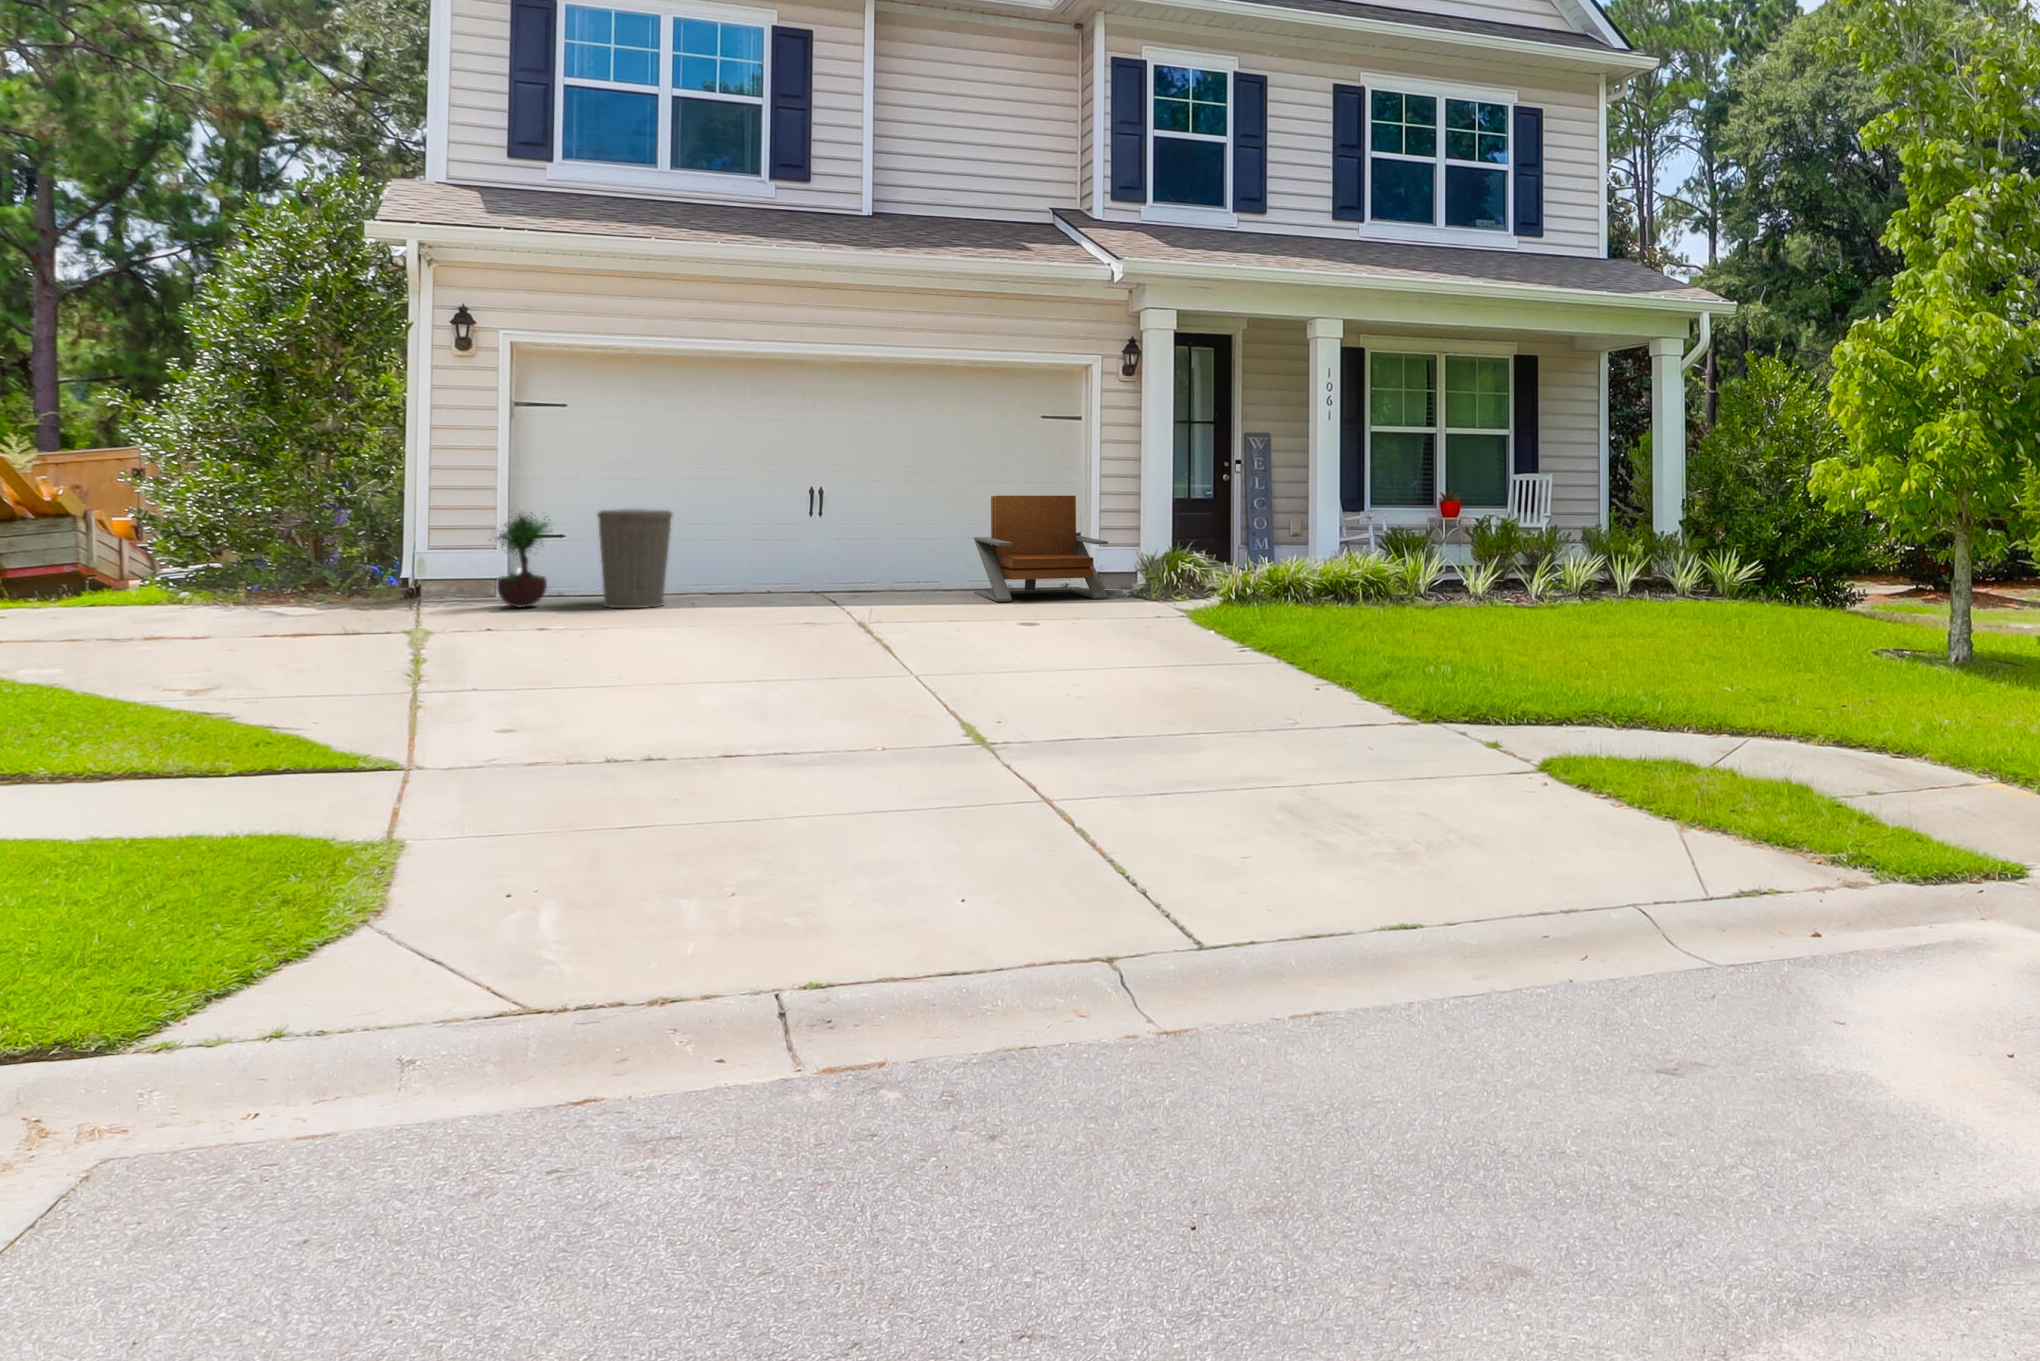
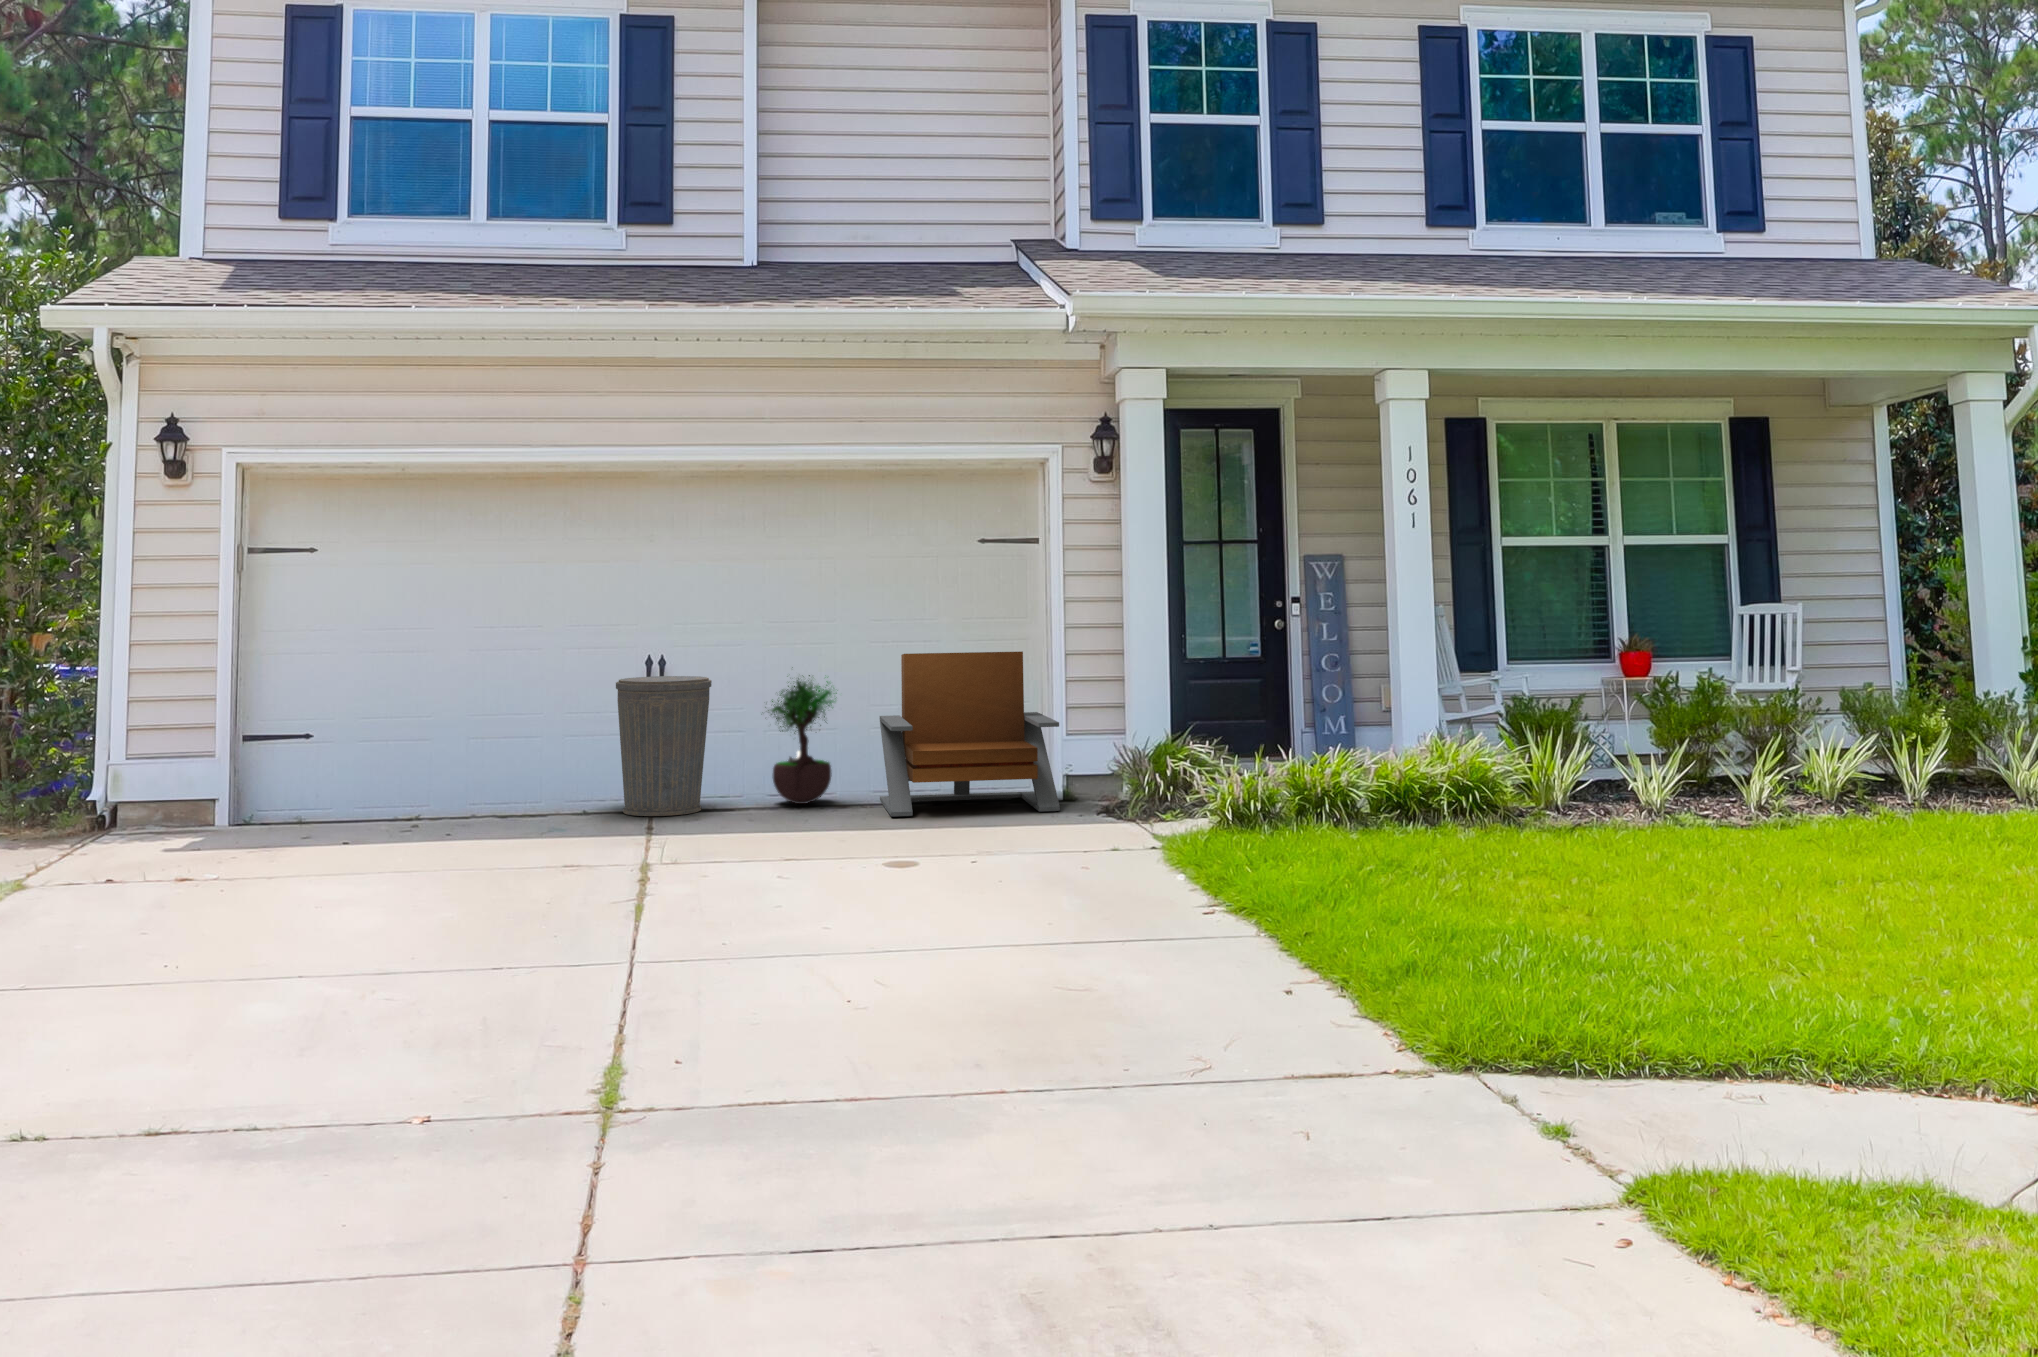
trash can: present [598,509,672,608] -> present [616,676,712,816]
potted tree: present [497,512,551,608] -> present [765,675,837,804]

